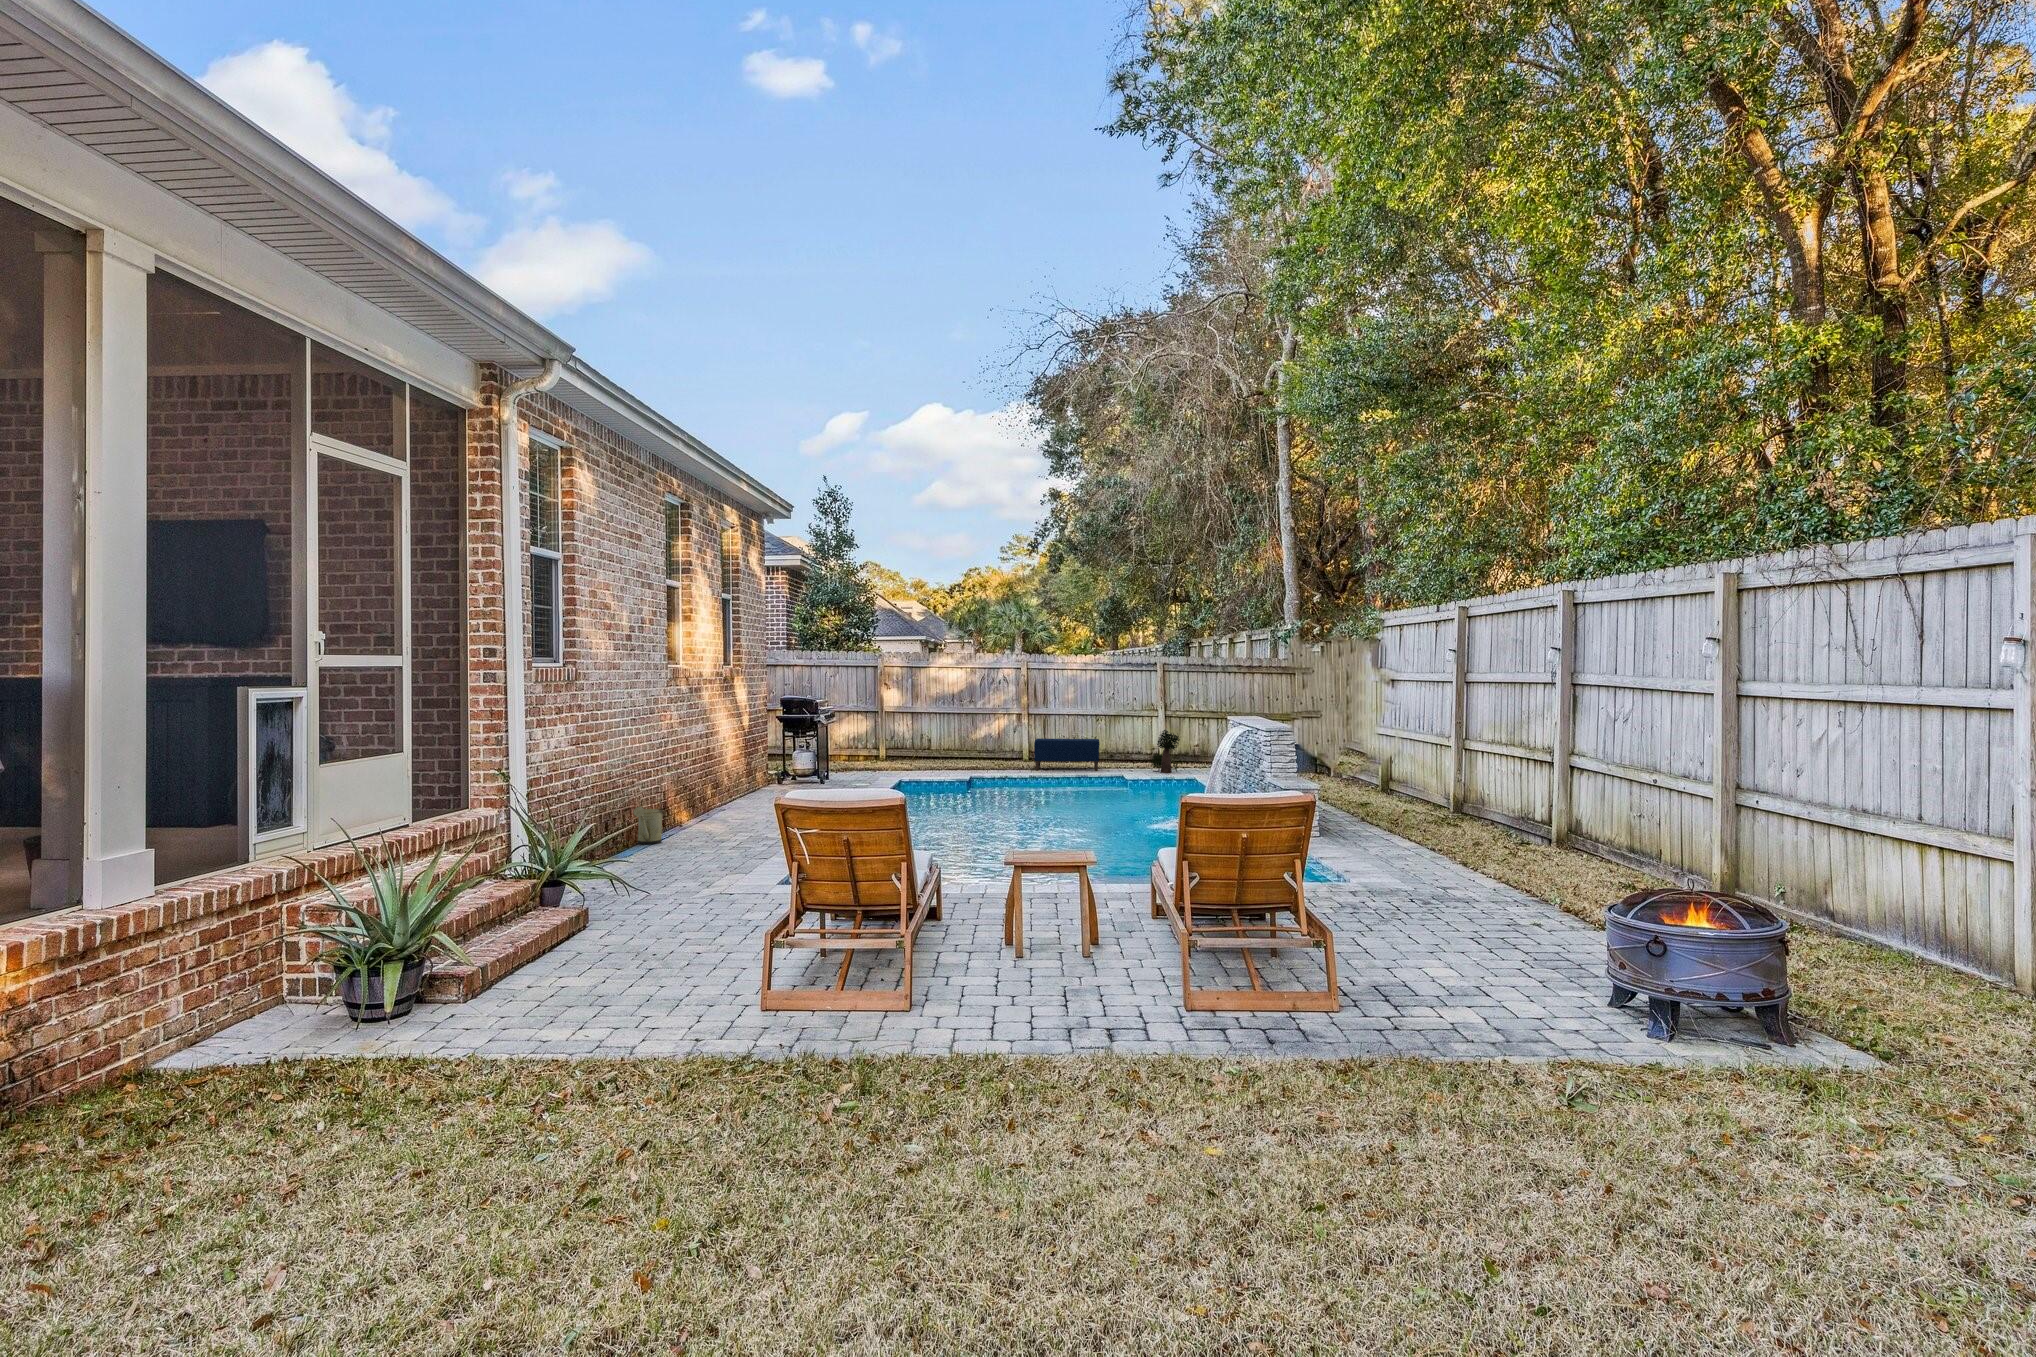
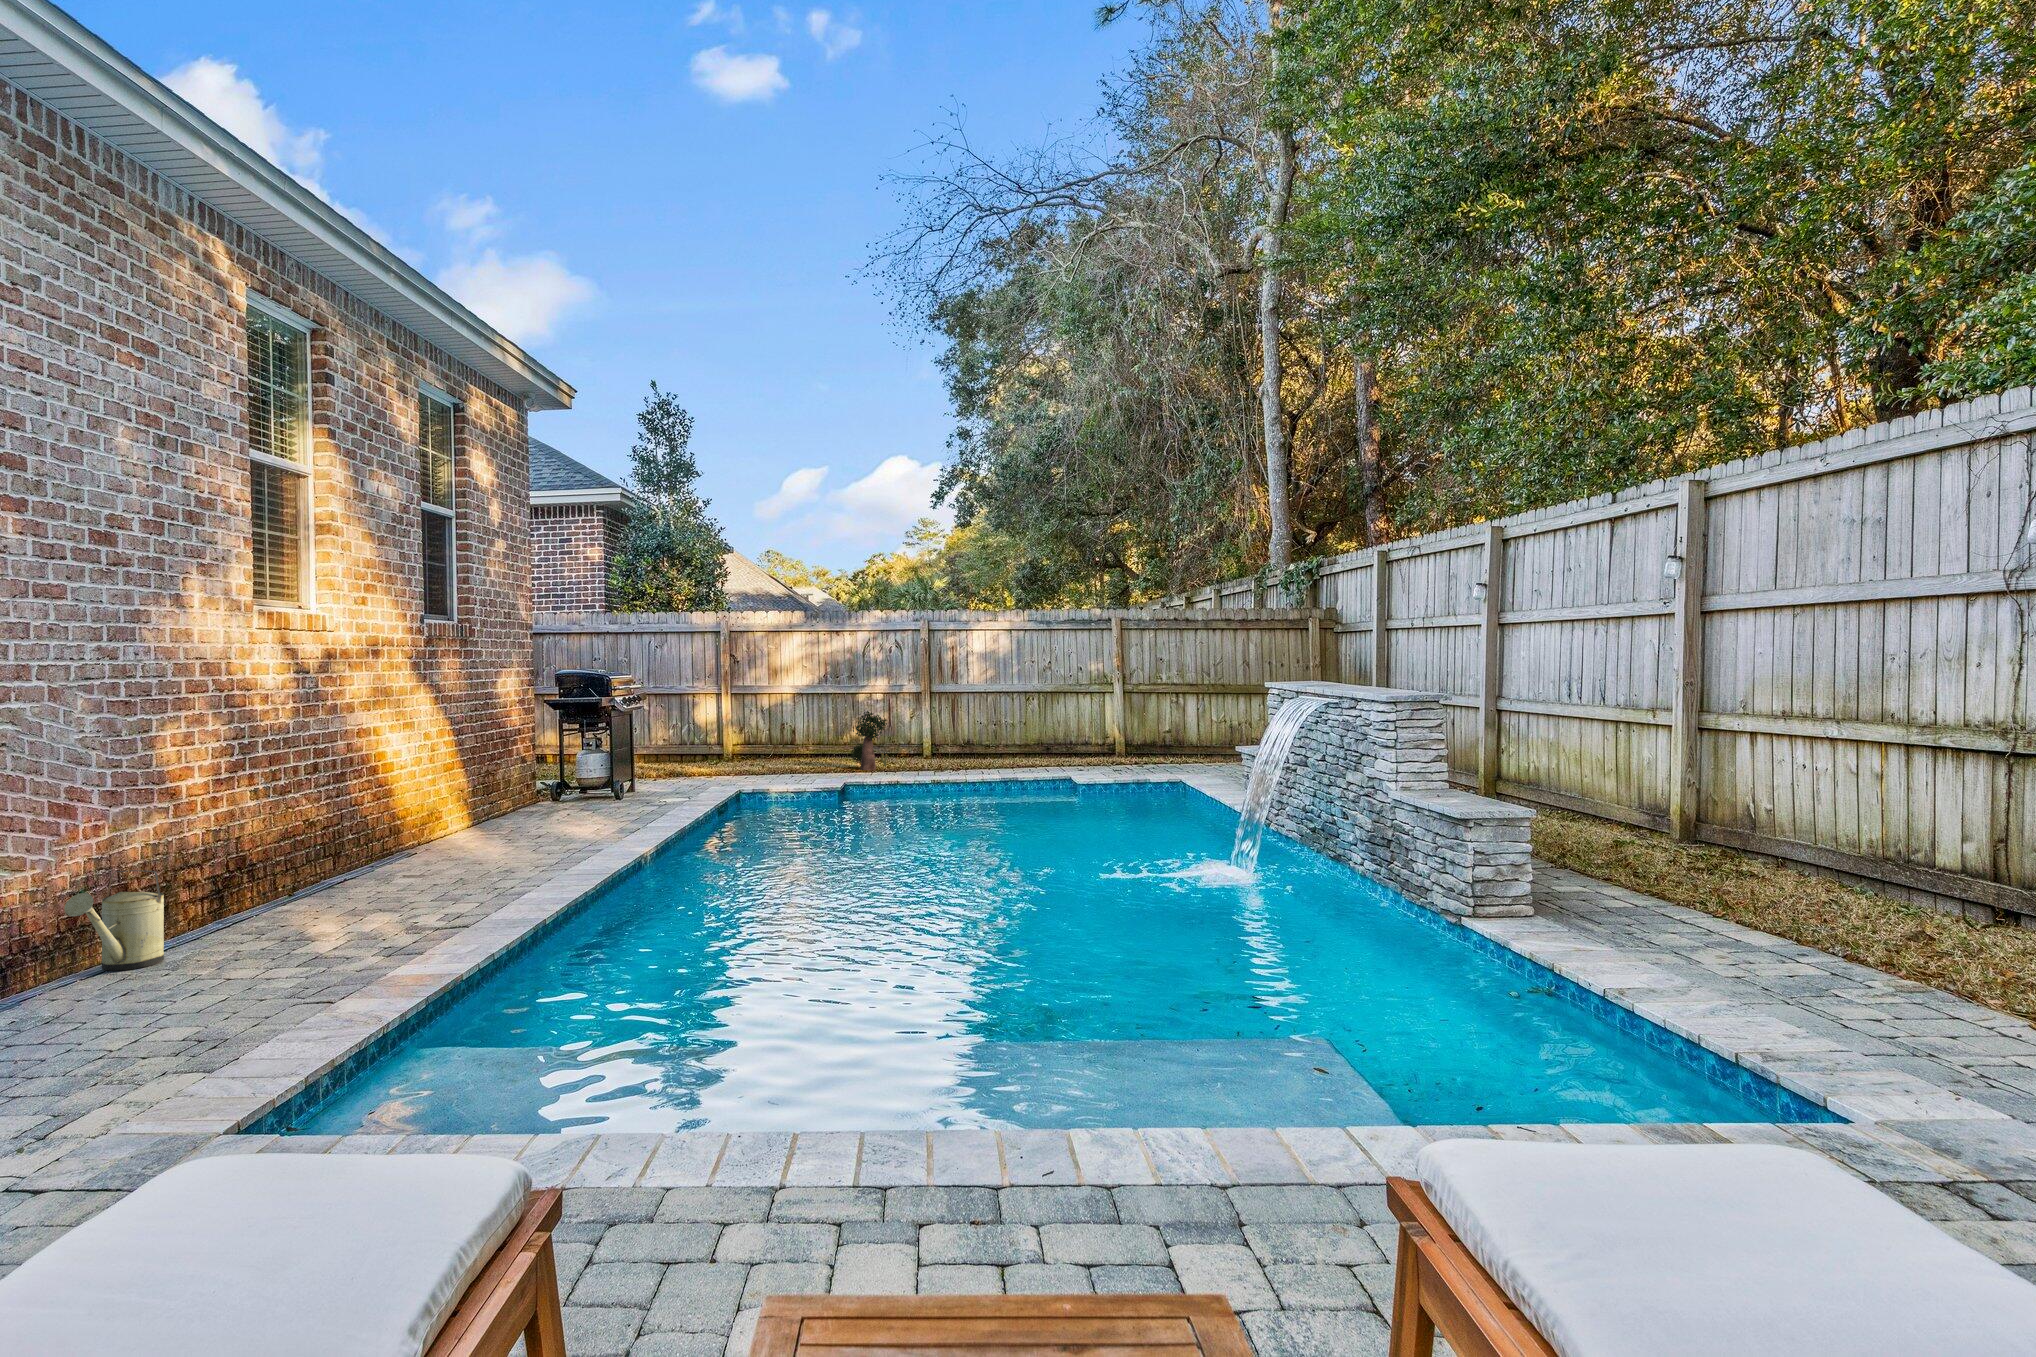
potted plant: present [1151,730,1180,773] -> present [851,711,888,770]
bench: present [1034,738,1100,771] -> none [941,725,1032,771]

